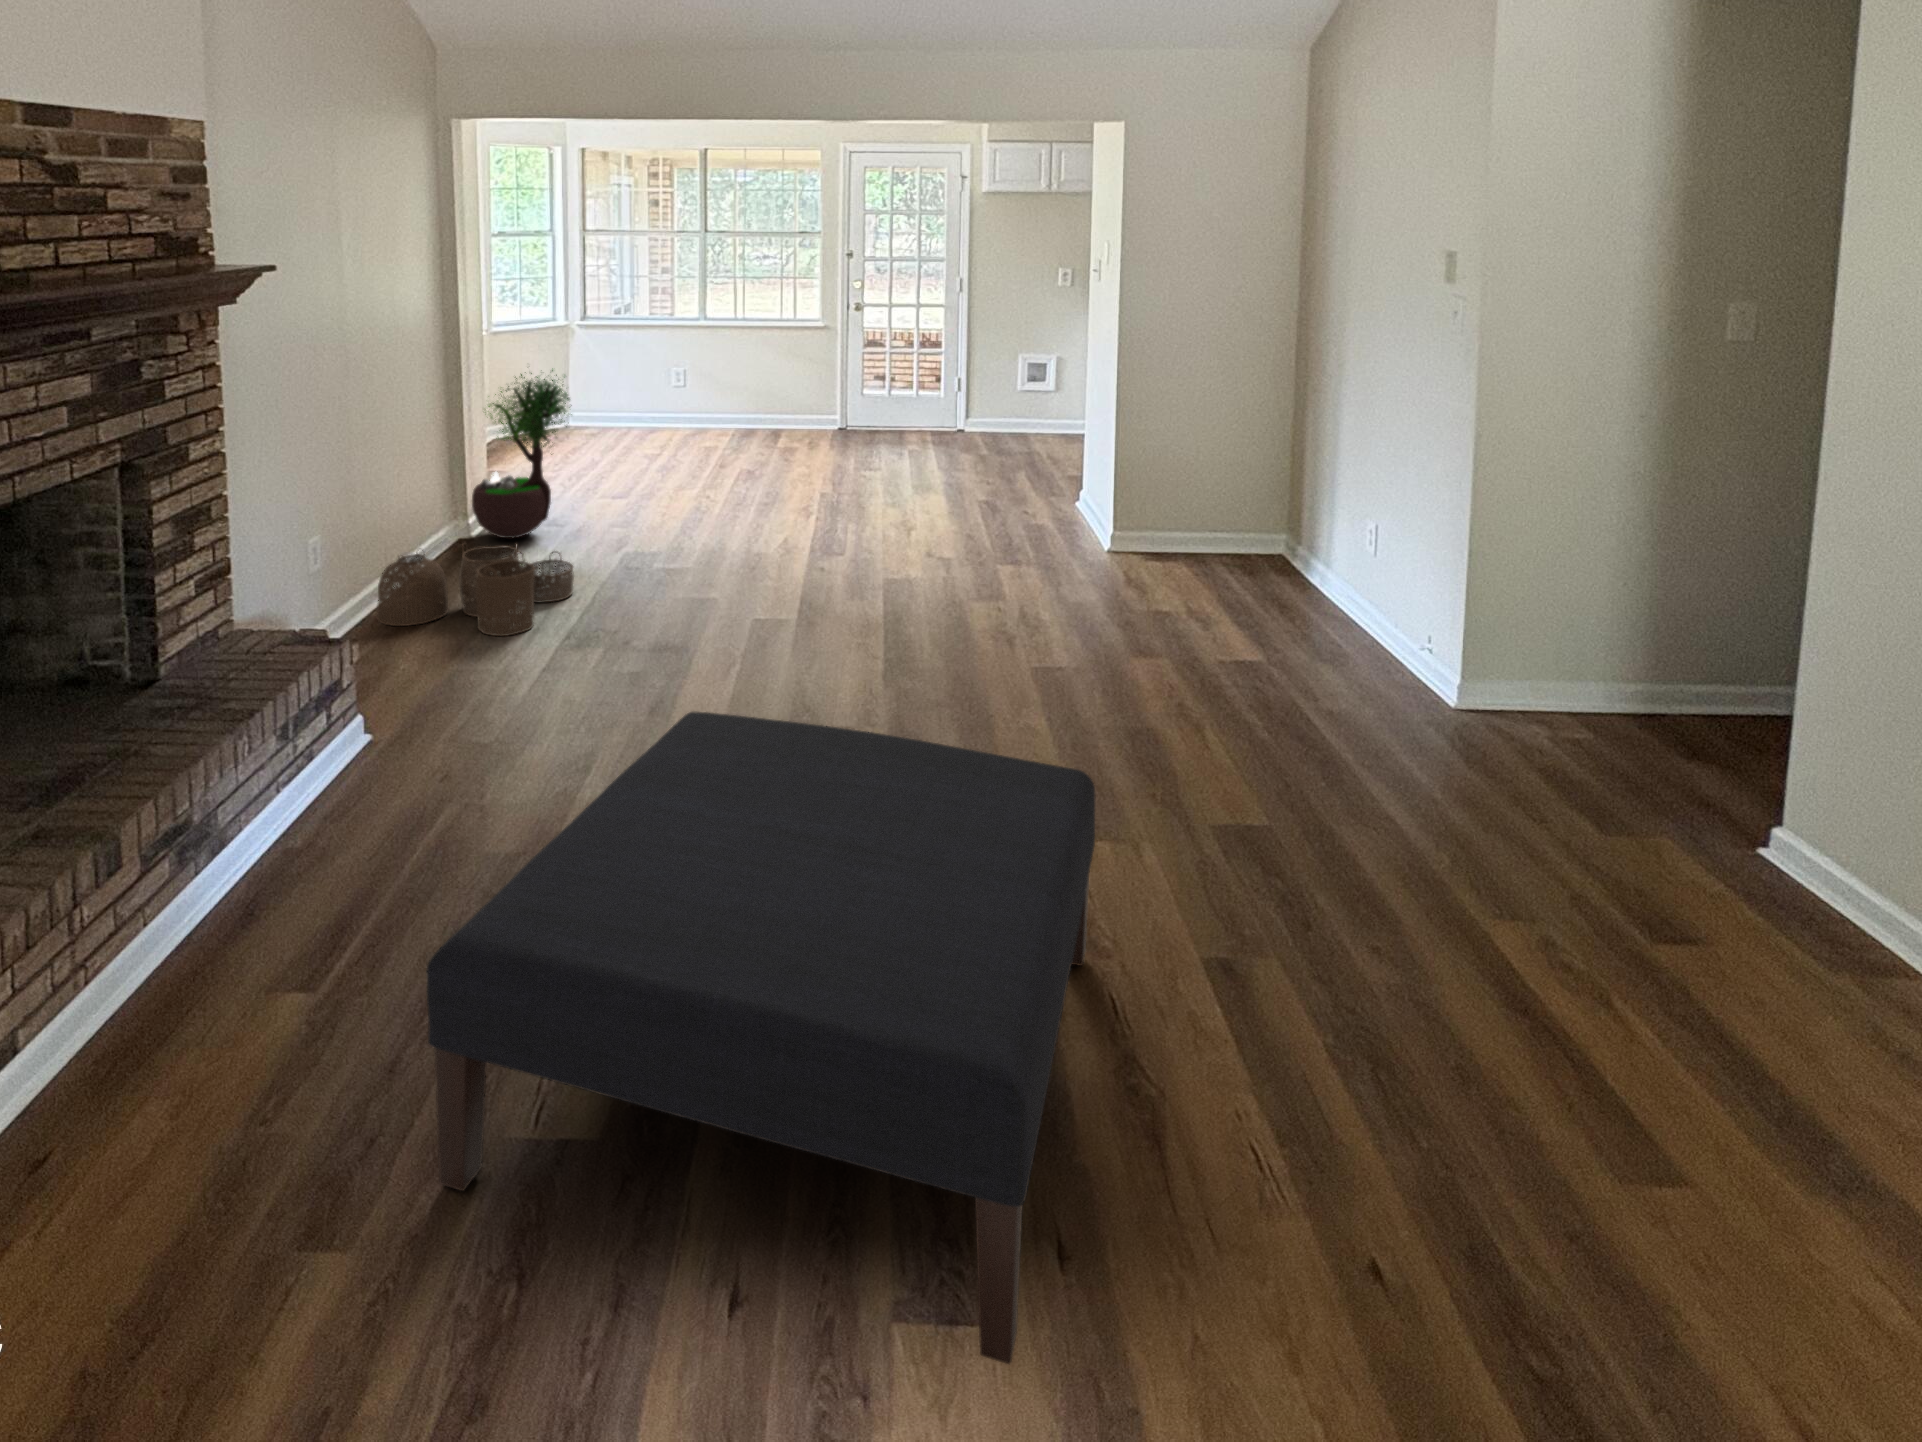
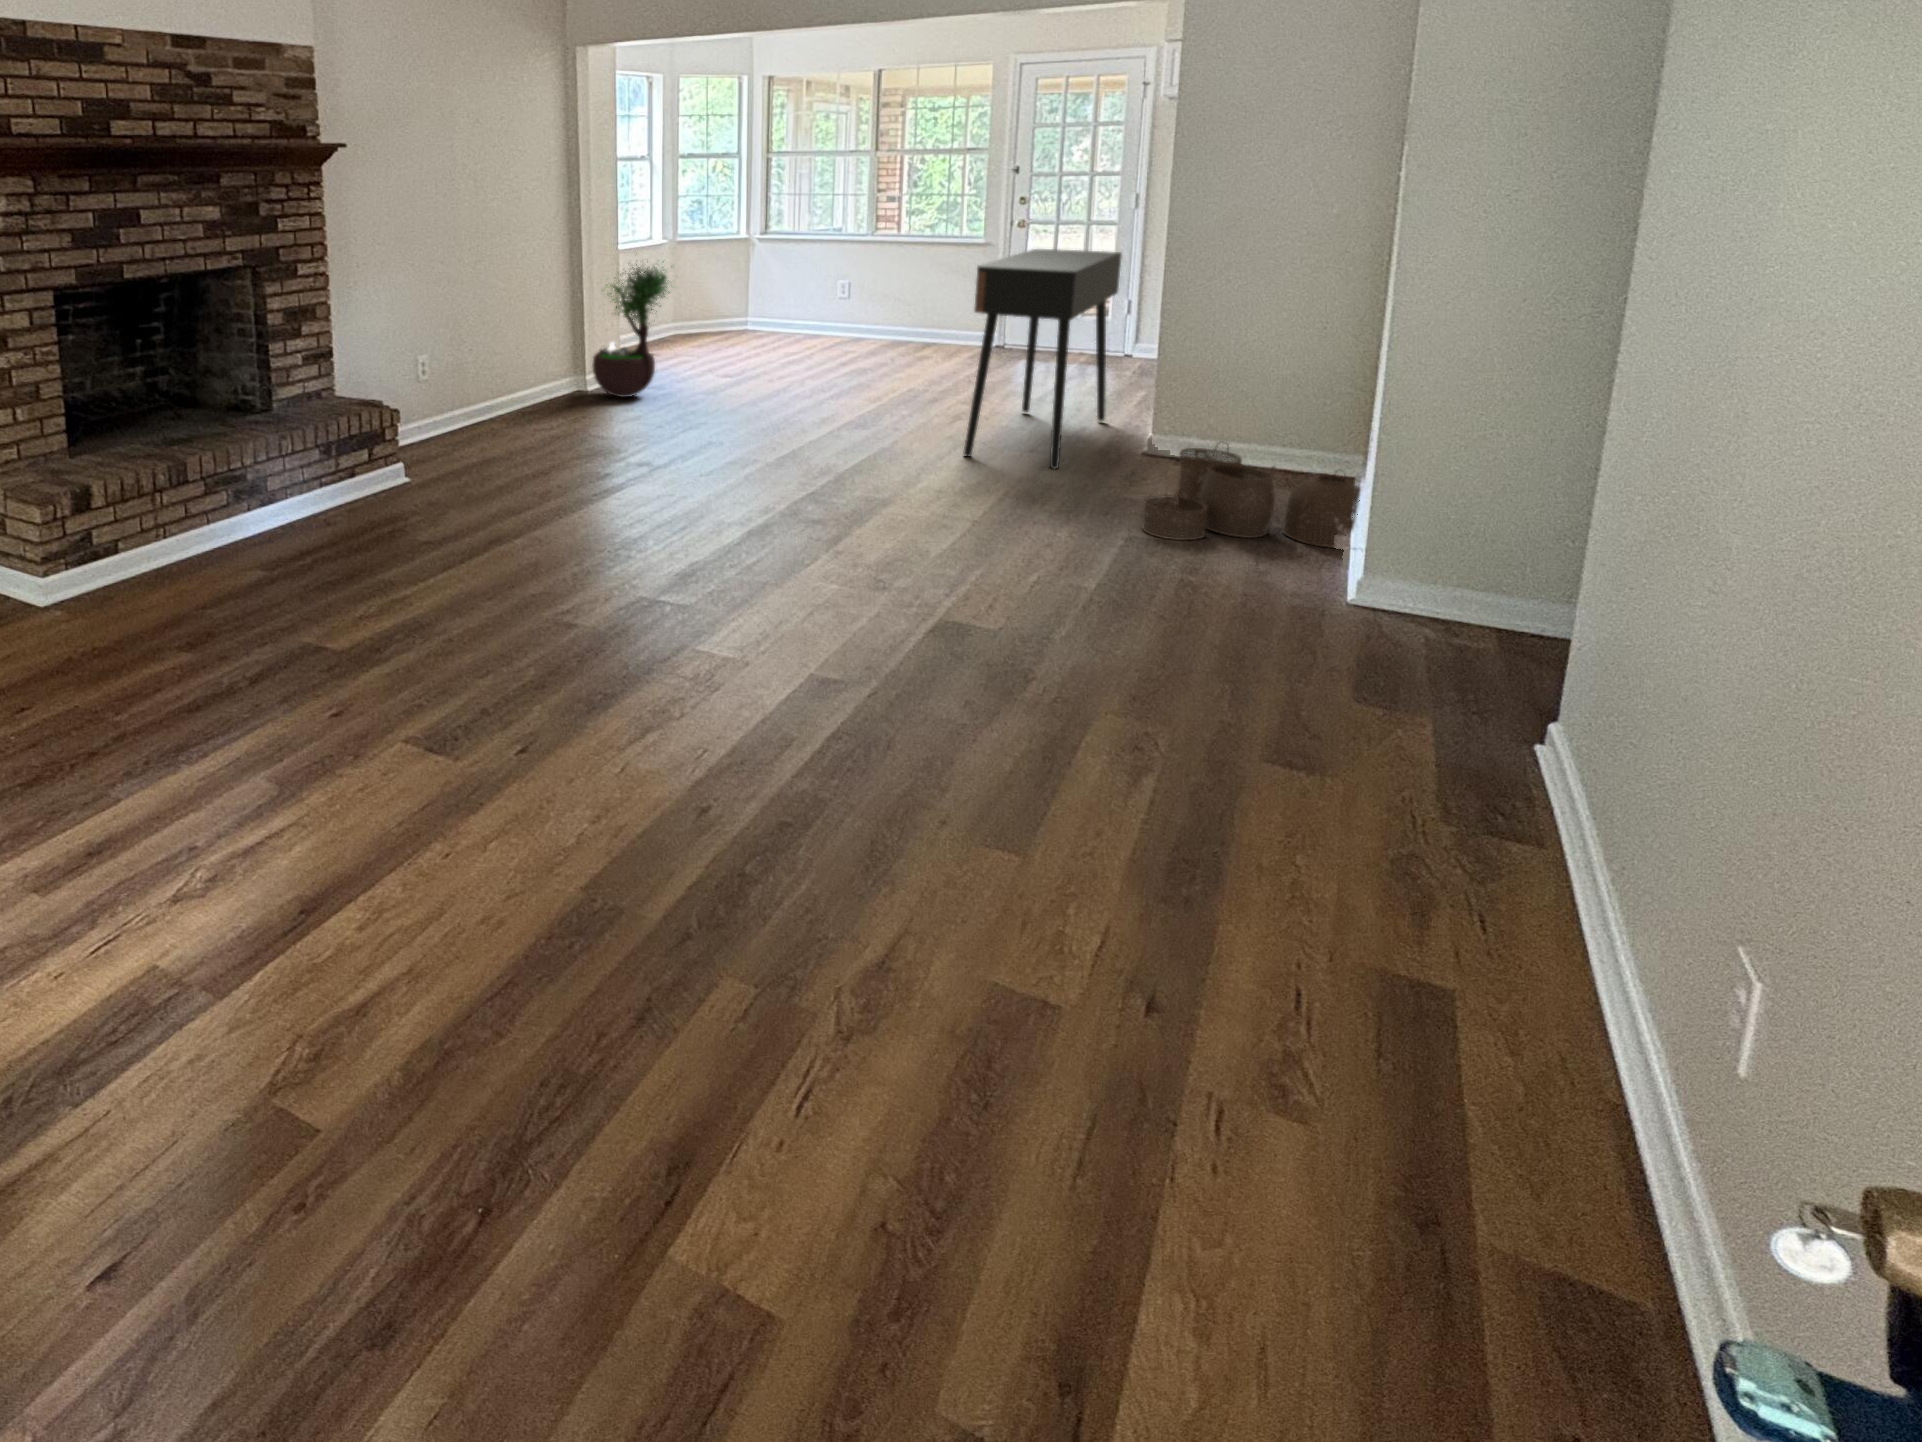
console table: none [924,335,1034,560] -> present [964,249,1122,469]
woven basket: present [377,543,574,636] -> present [1142,448,1361,548]
ottoman: present [427,712,1096,1364] -> none [231,461,727,799]

